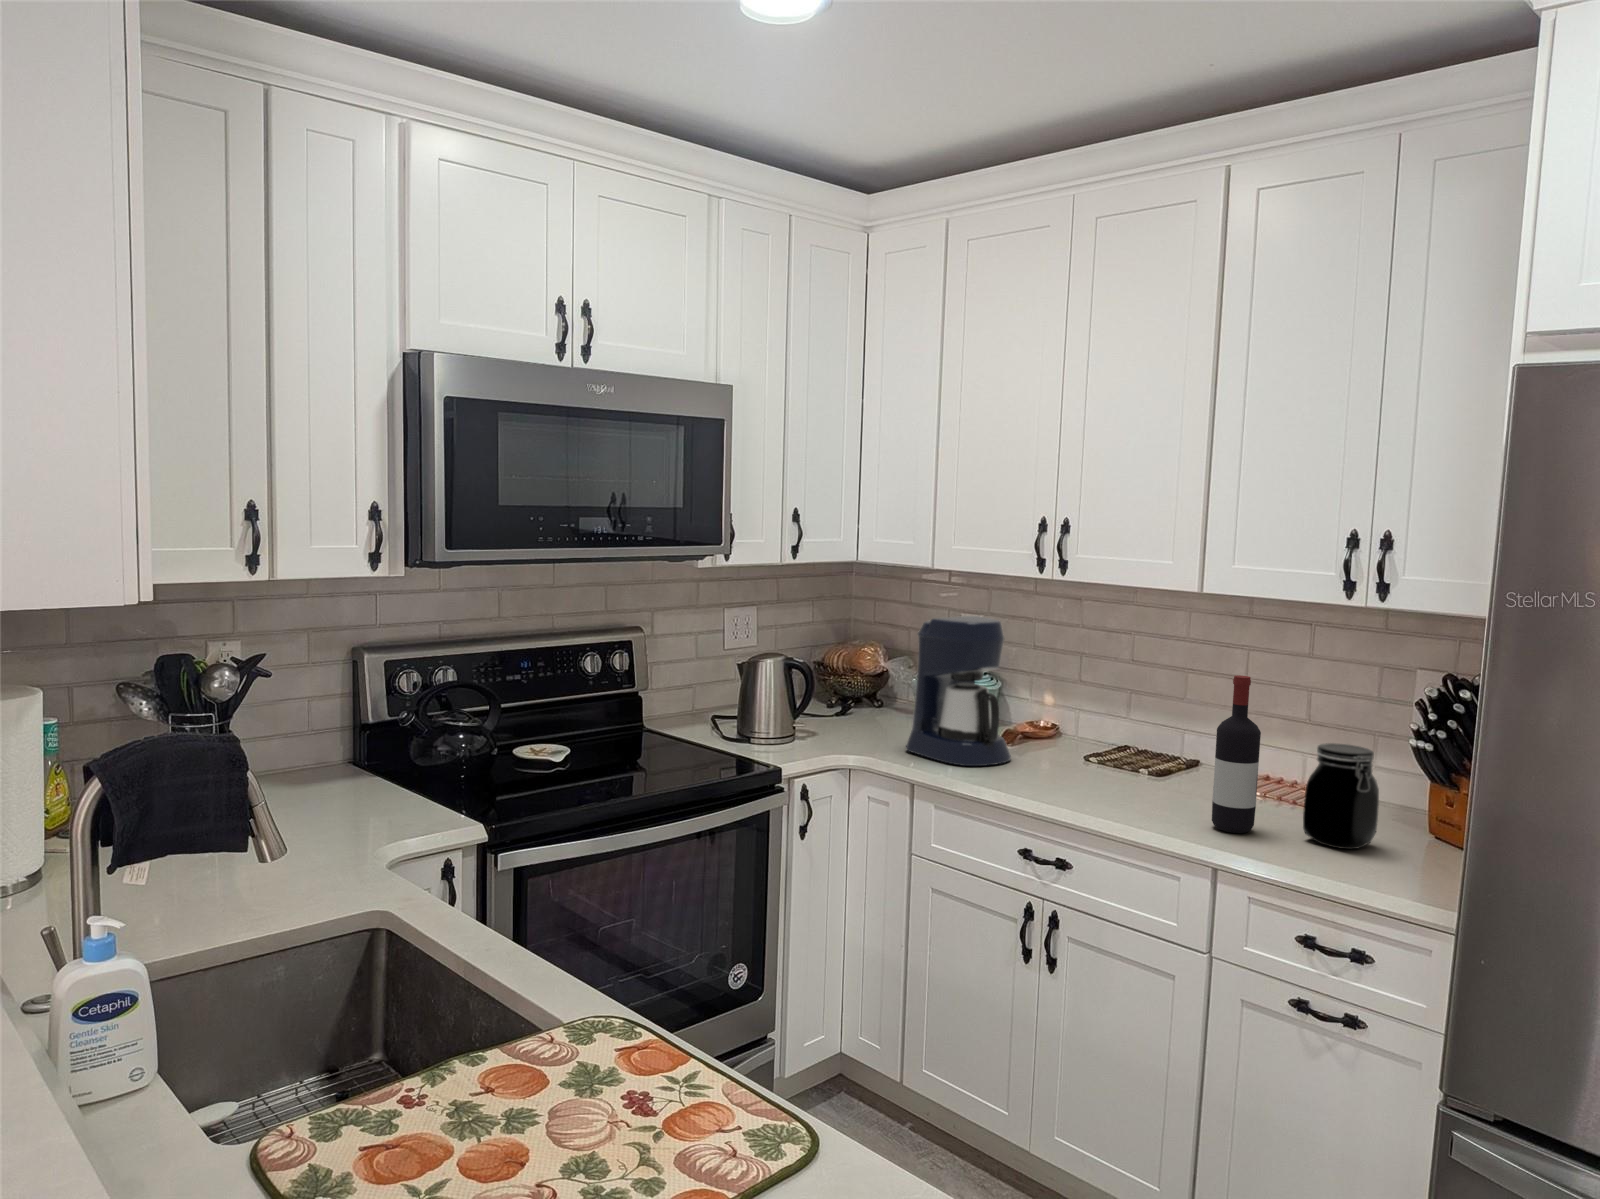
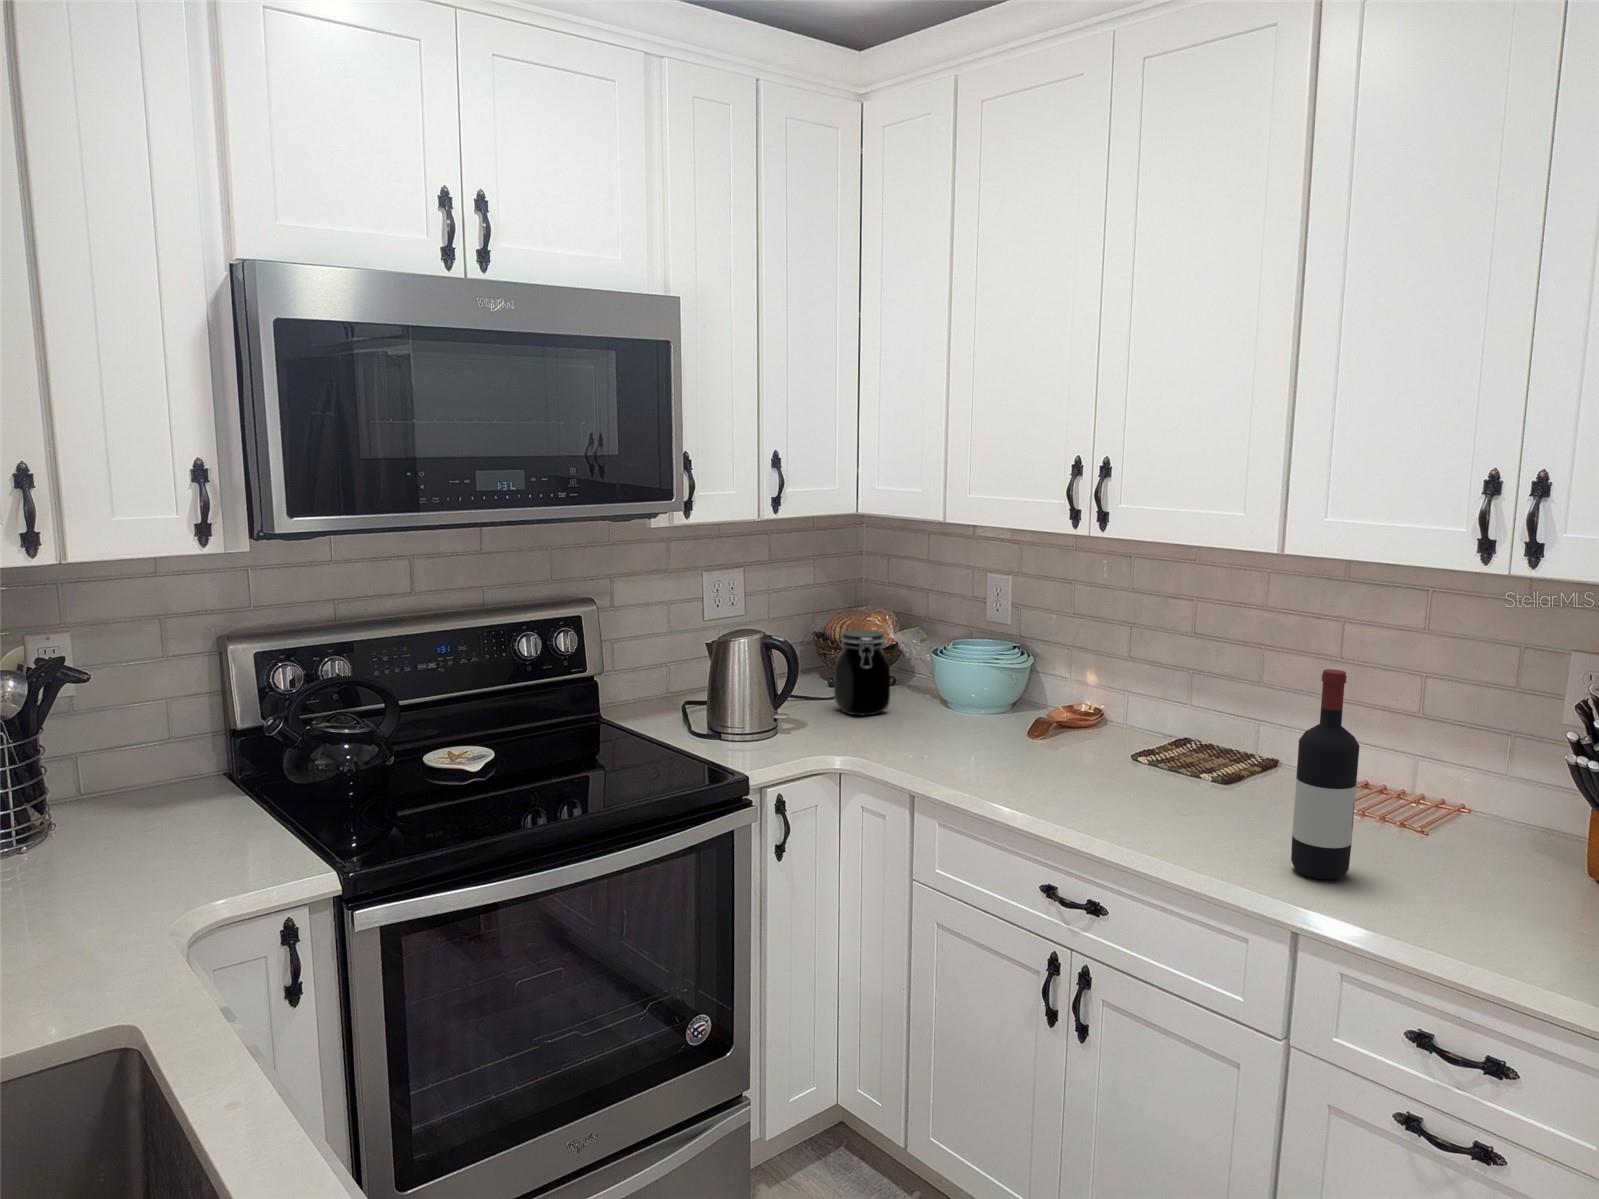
coffee maker: present [906,616,1011,766] -> none [909,580,1039,771]
jar: present [1303,743,1379,849] -> present [834,630,890,715]

